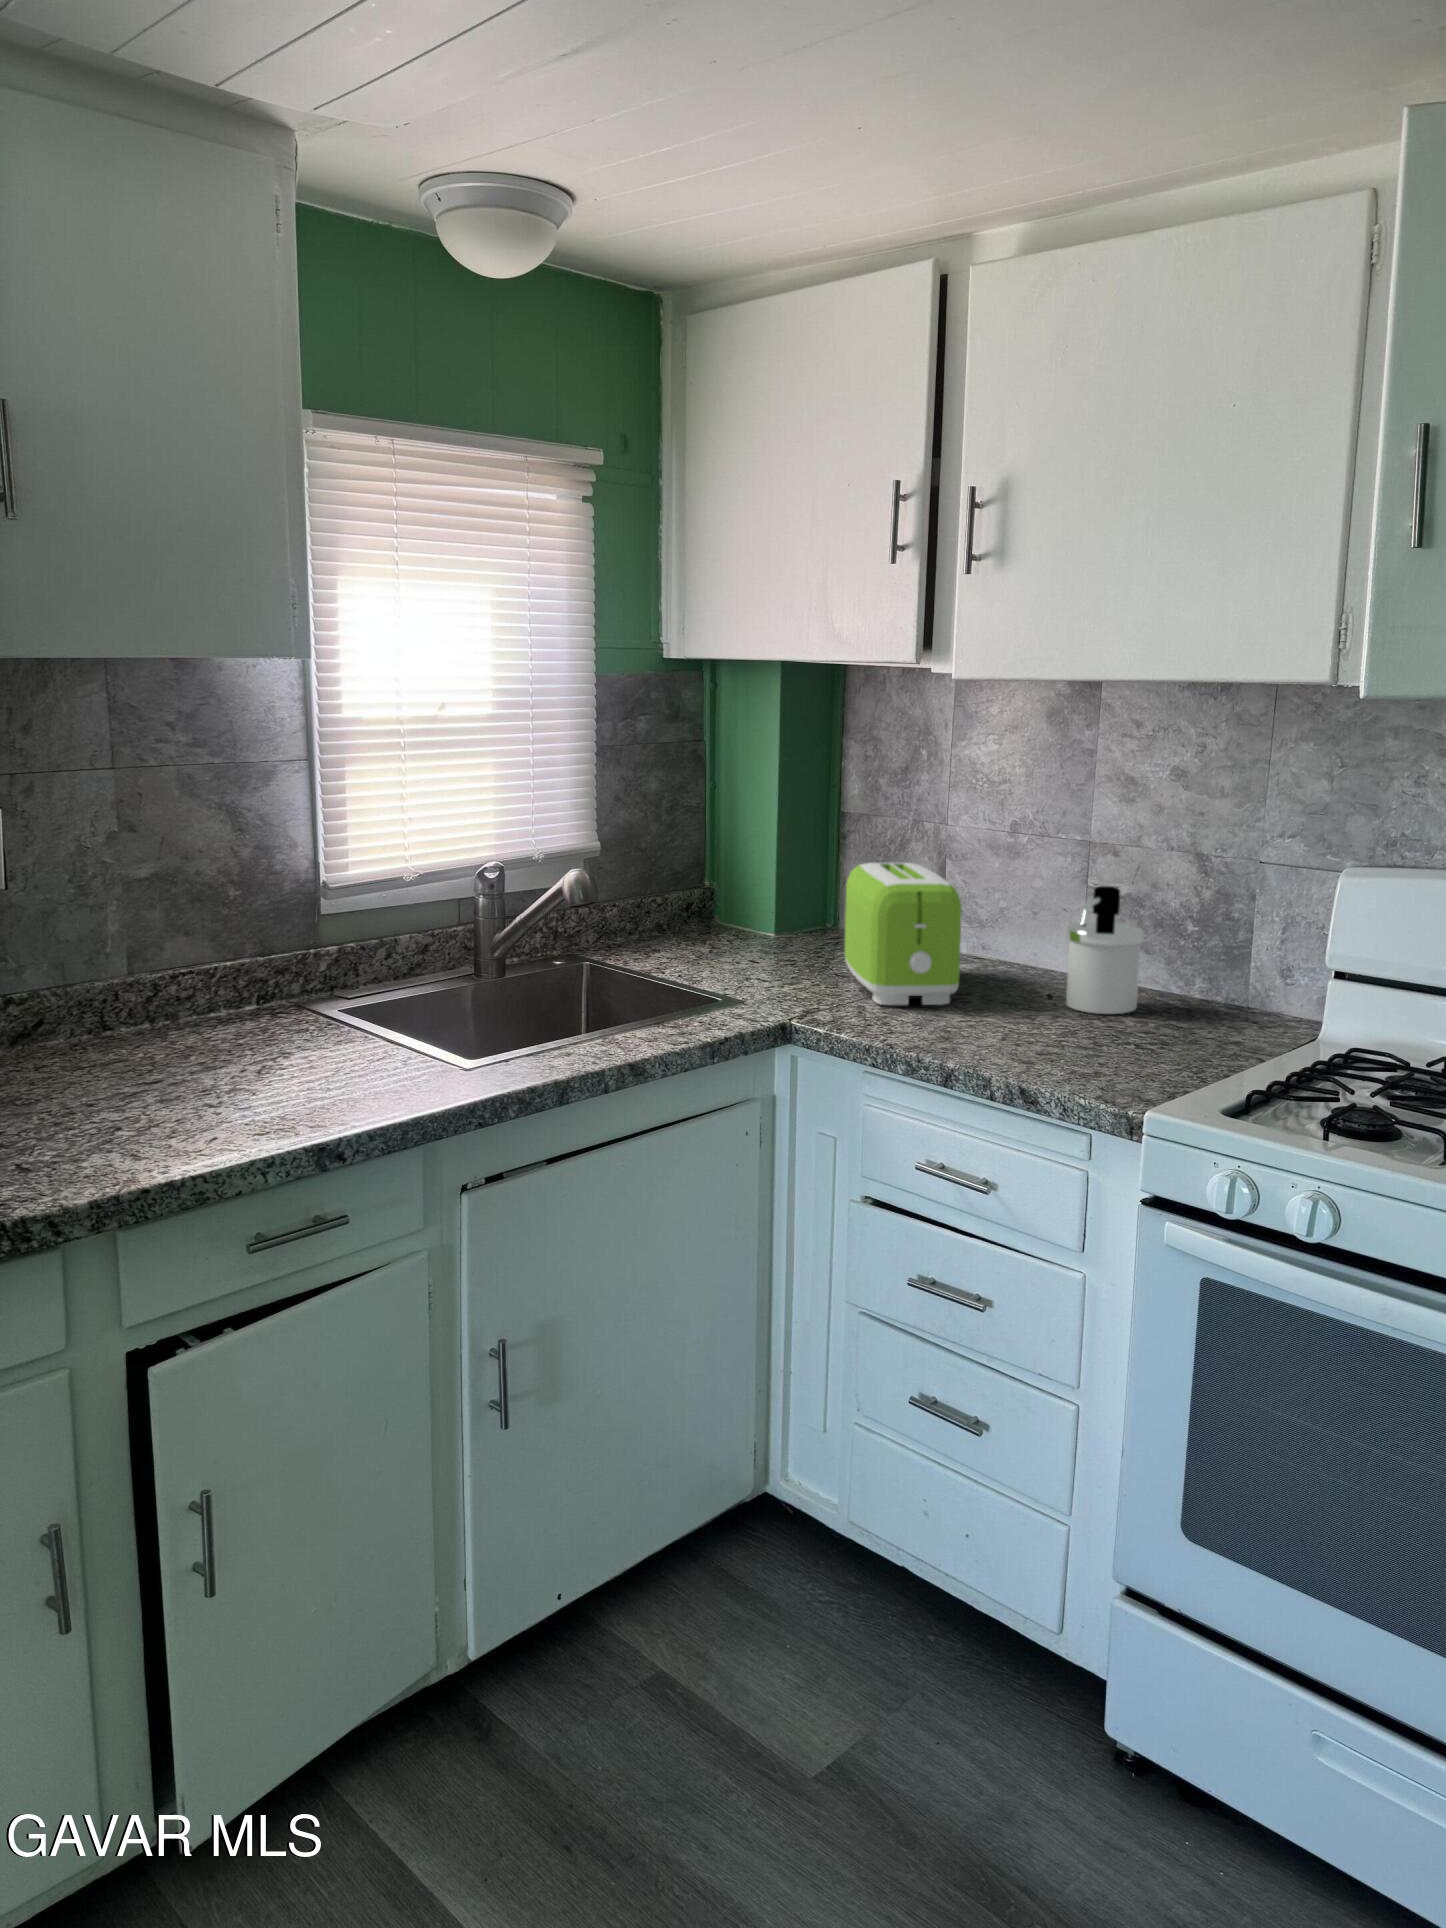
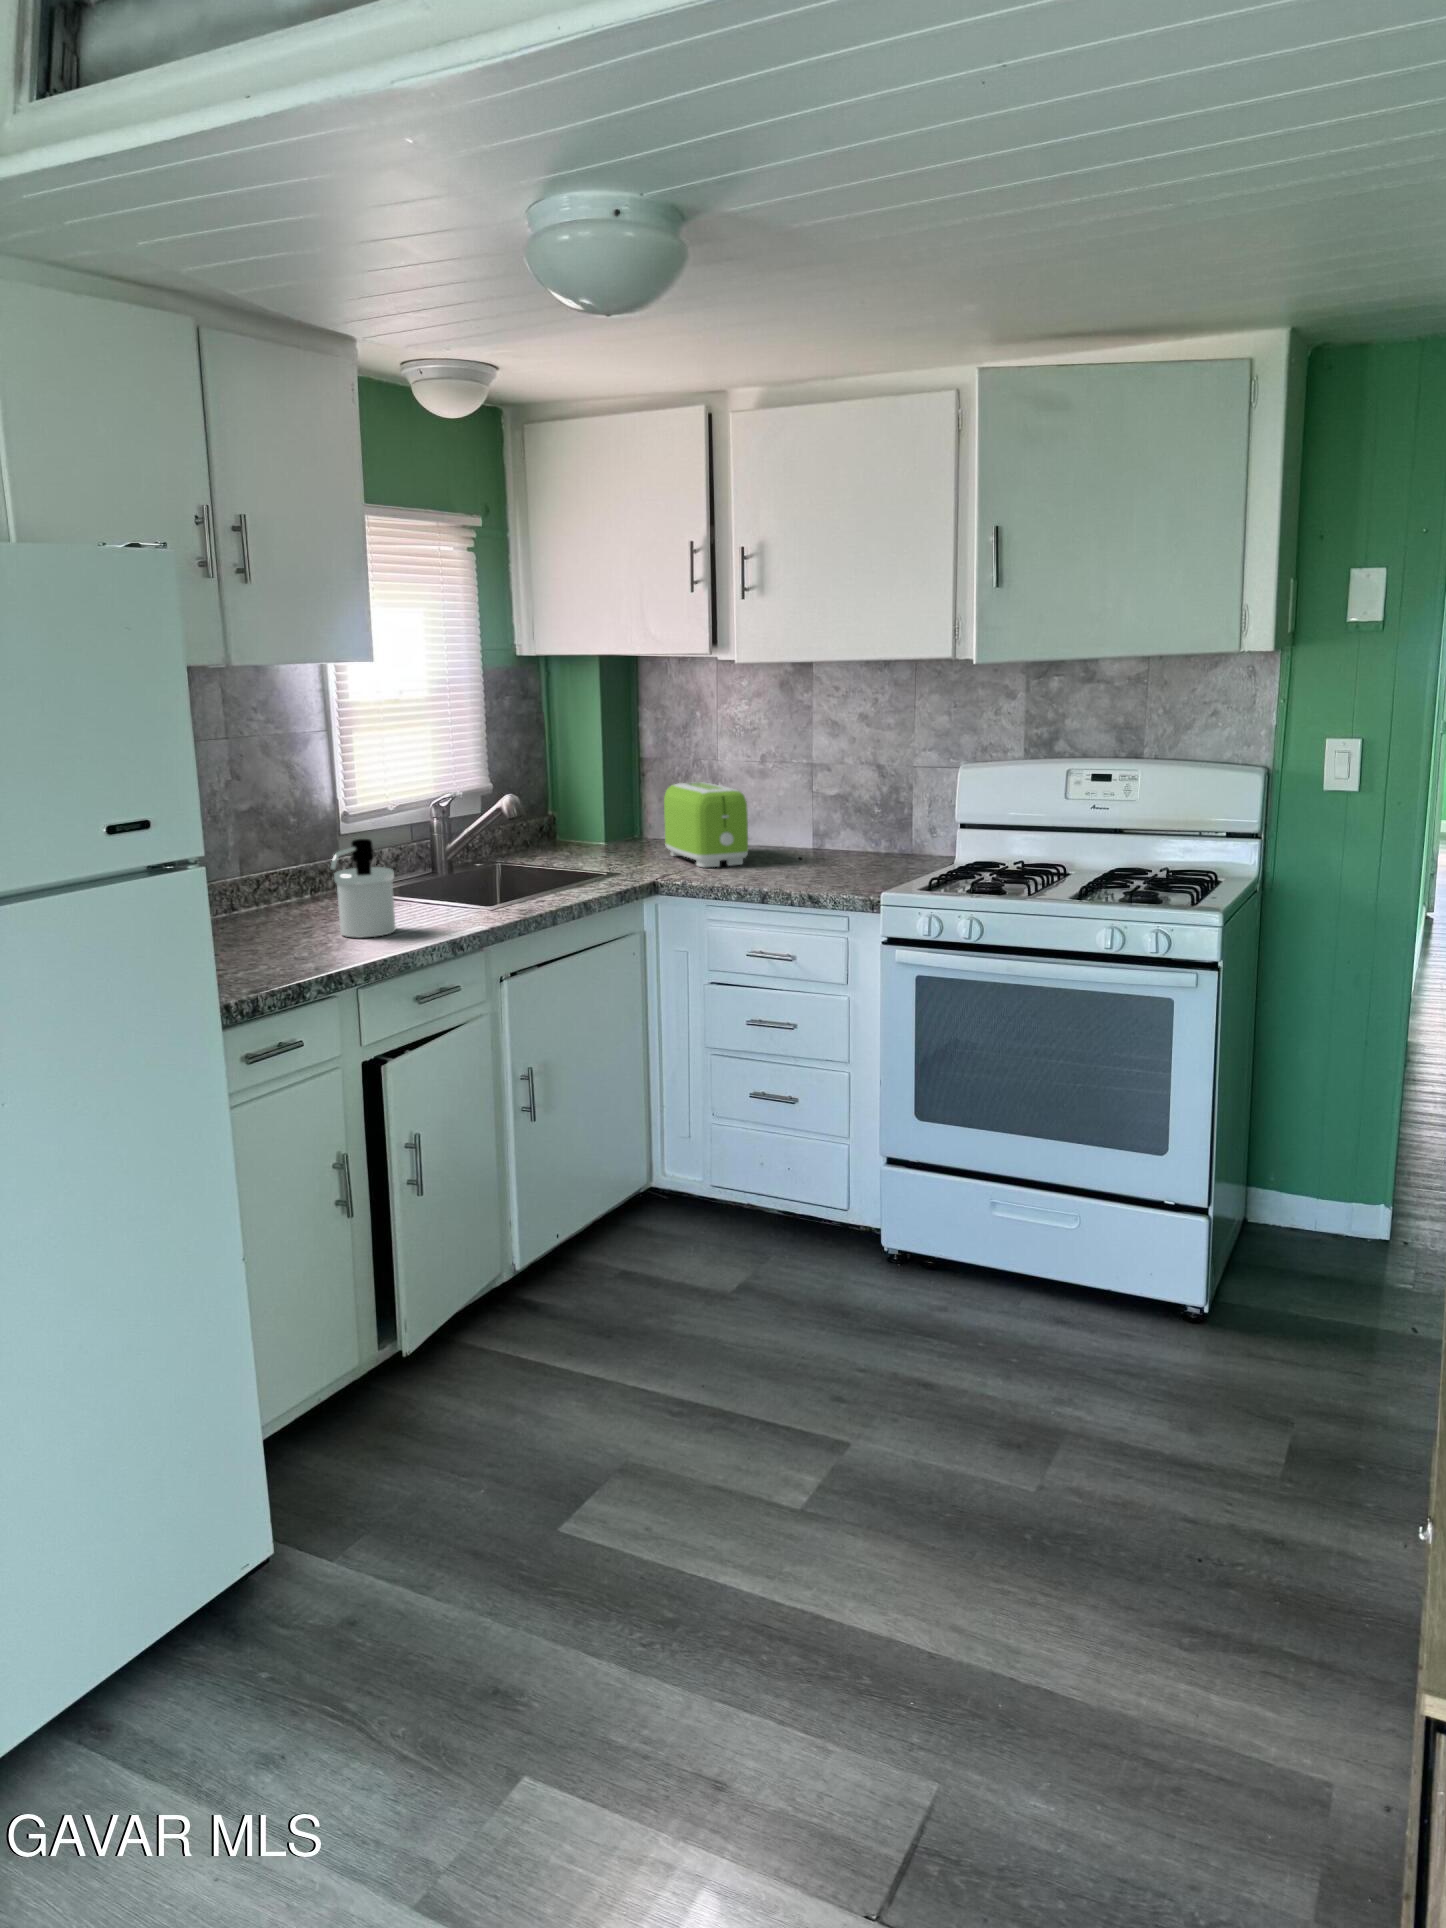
soap dispenser: present [1066,886,1144,1014] -> present [330,839,396,938]

